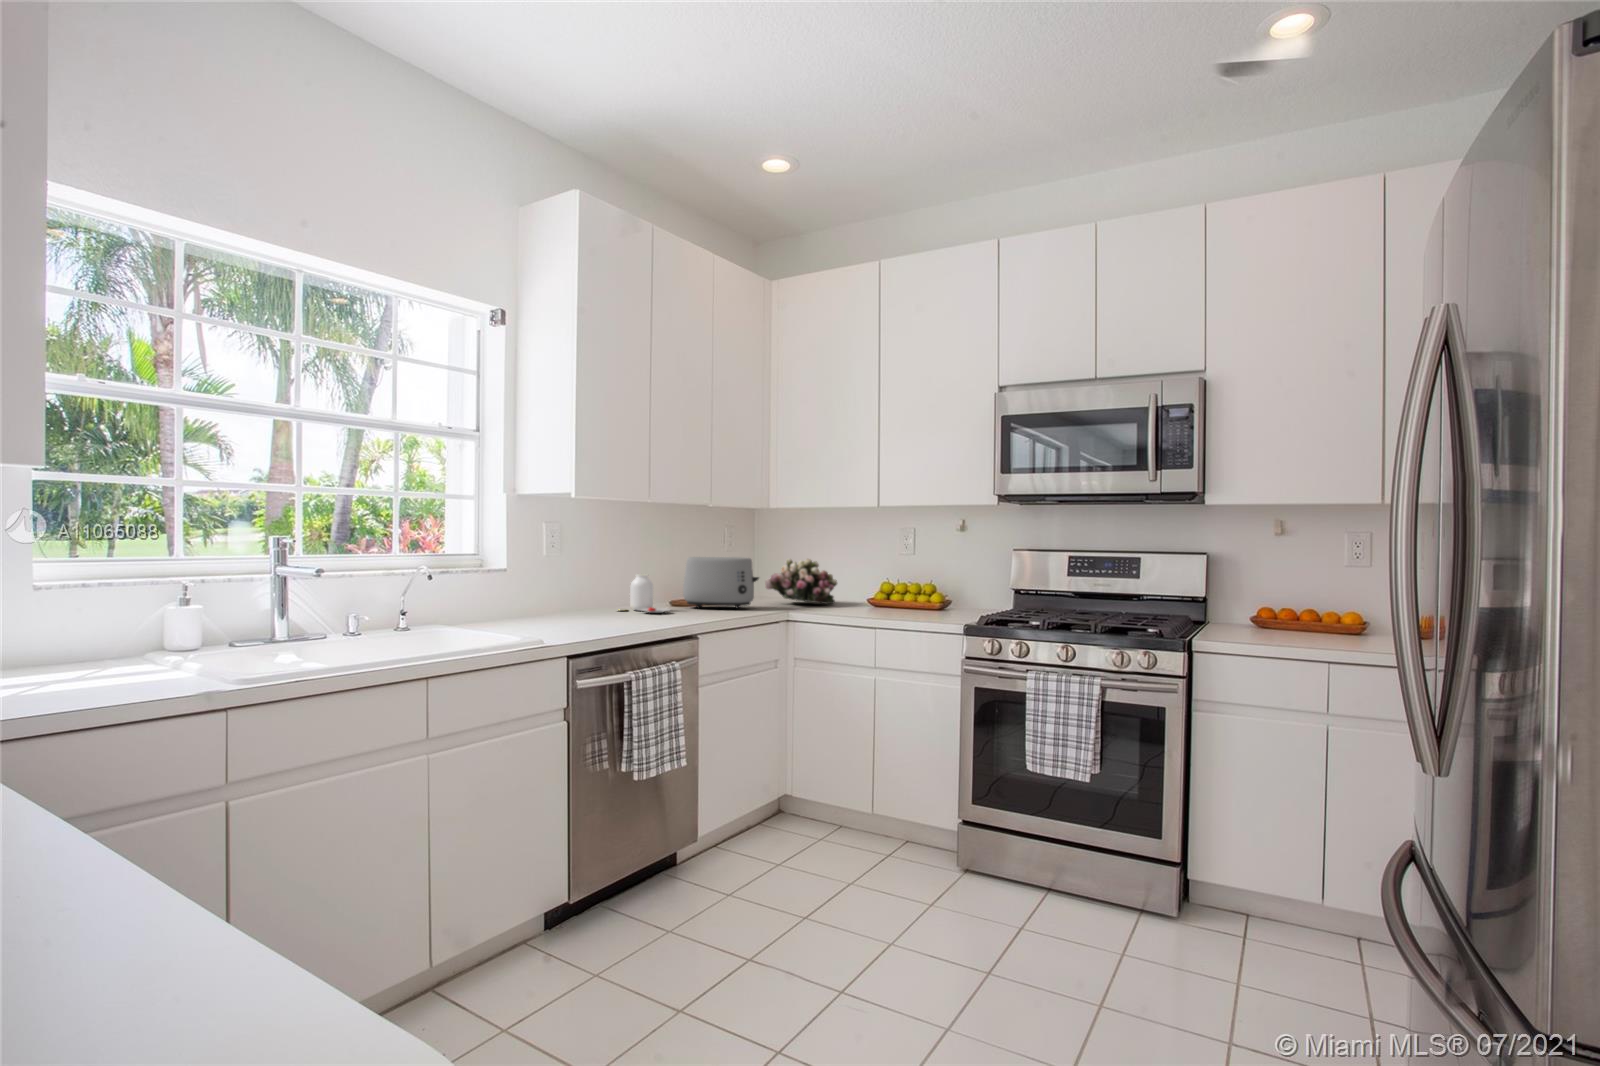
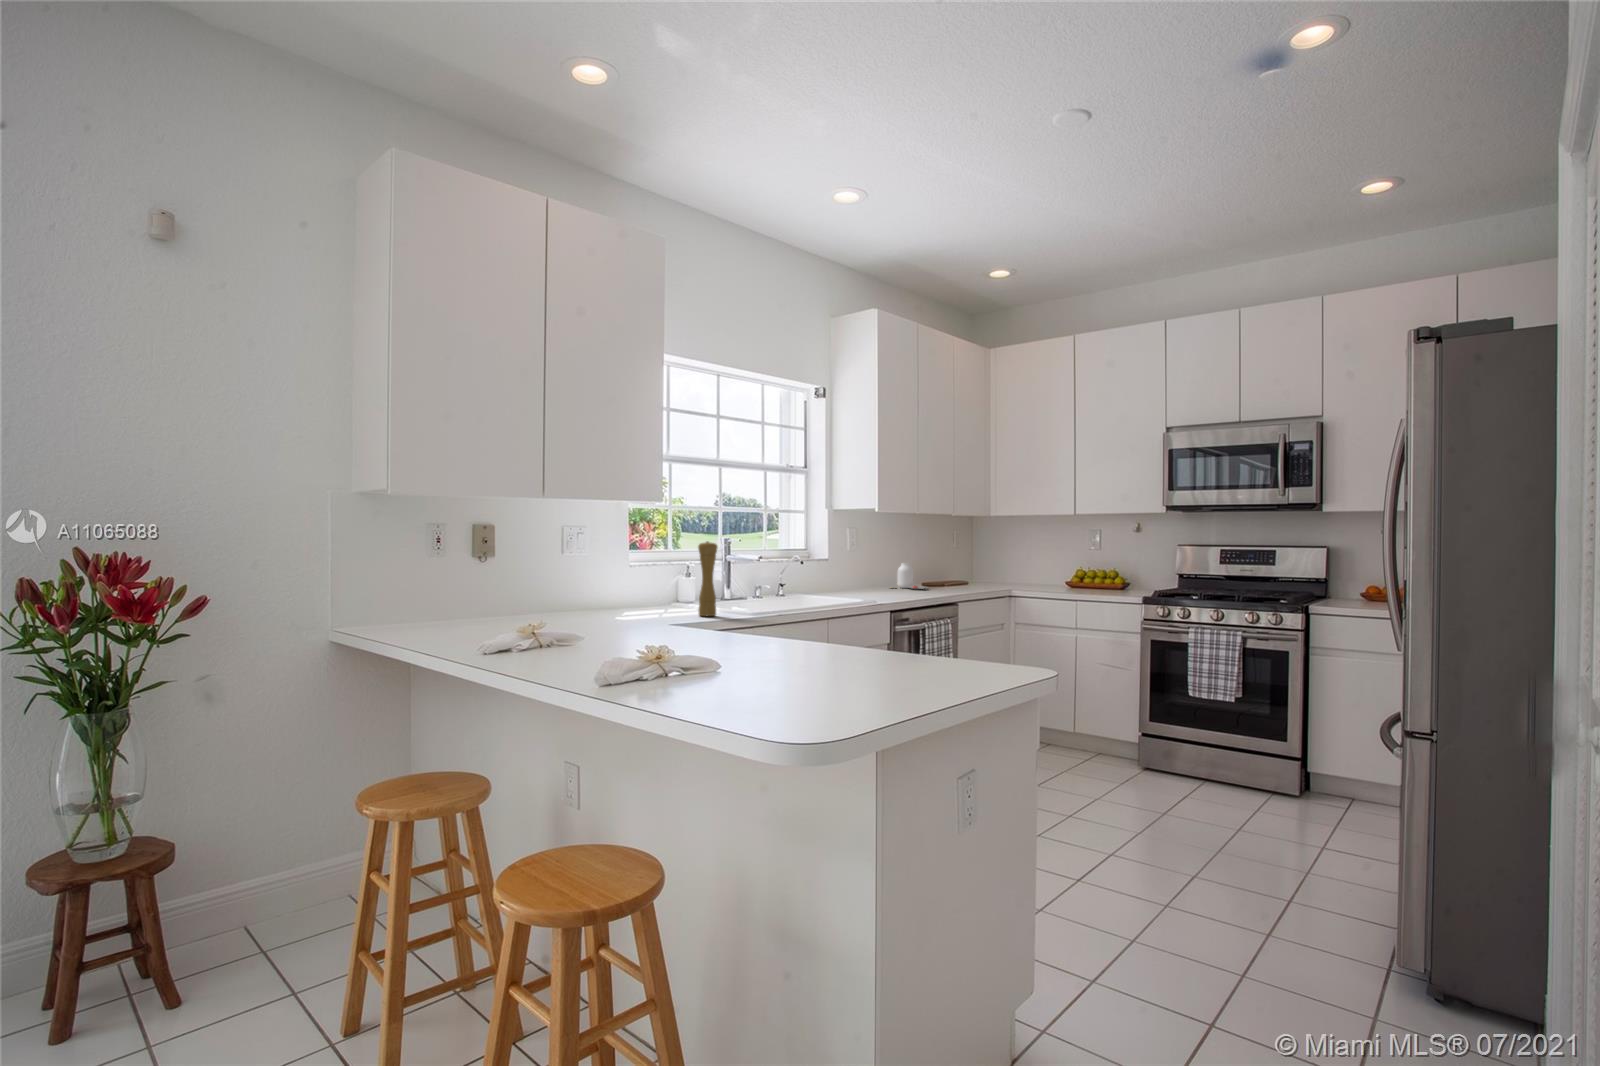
pepper mill: none [60,542,111,699] -> present [698,541,717,616]
toaster: present [683,557,759,609] -> none [931,551,987,588]
flower arrangement: present [765,558,837,604] -> none [987,552,1041,586]

